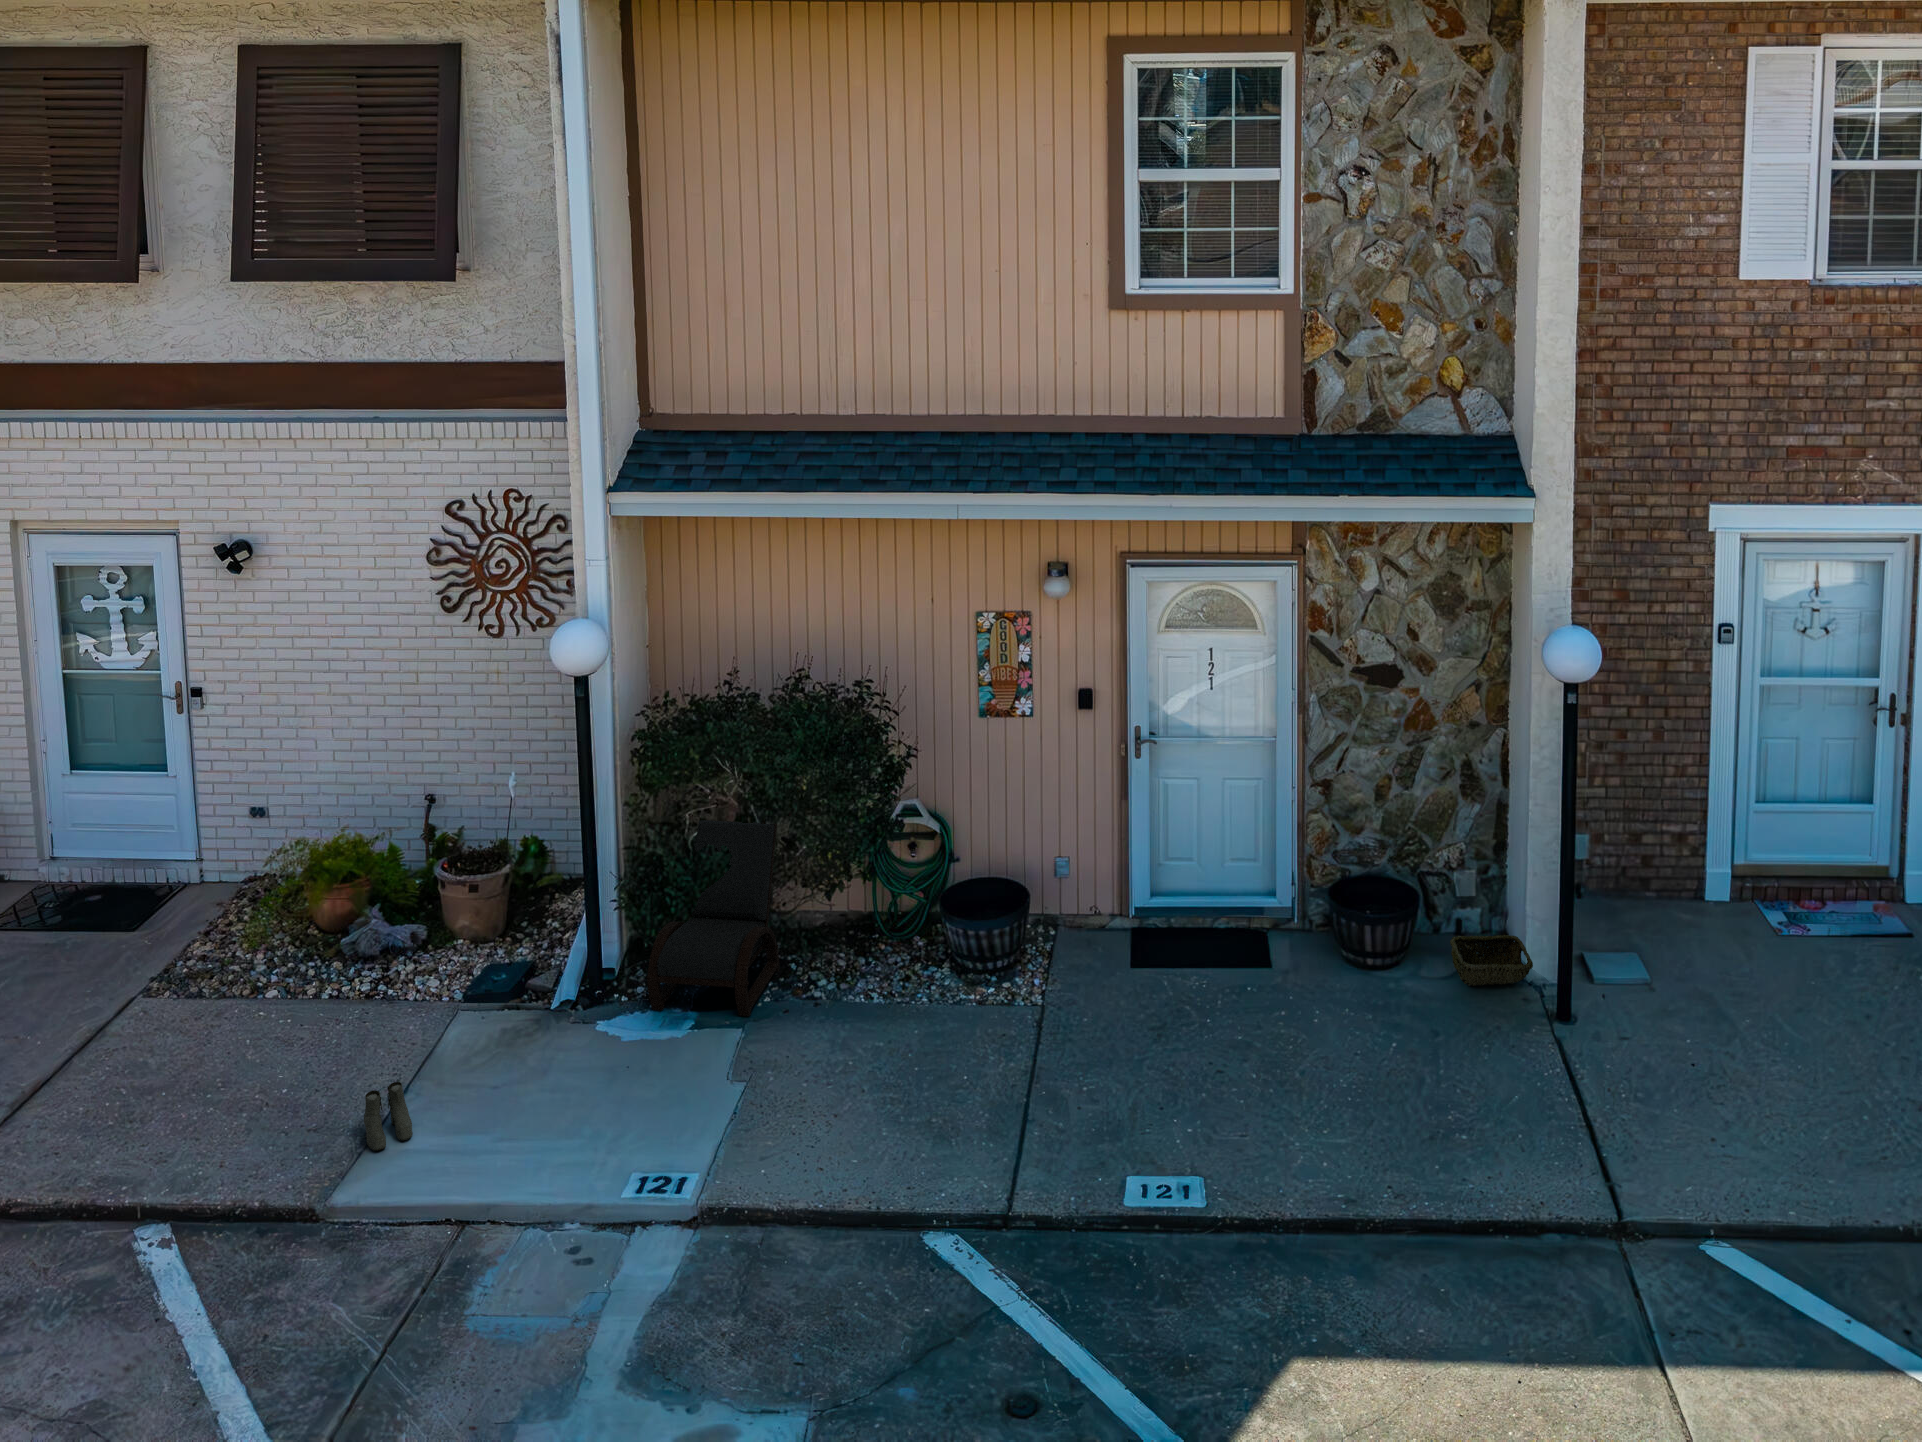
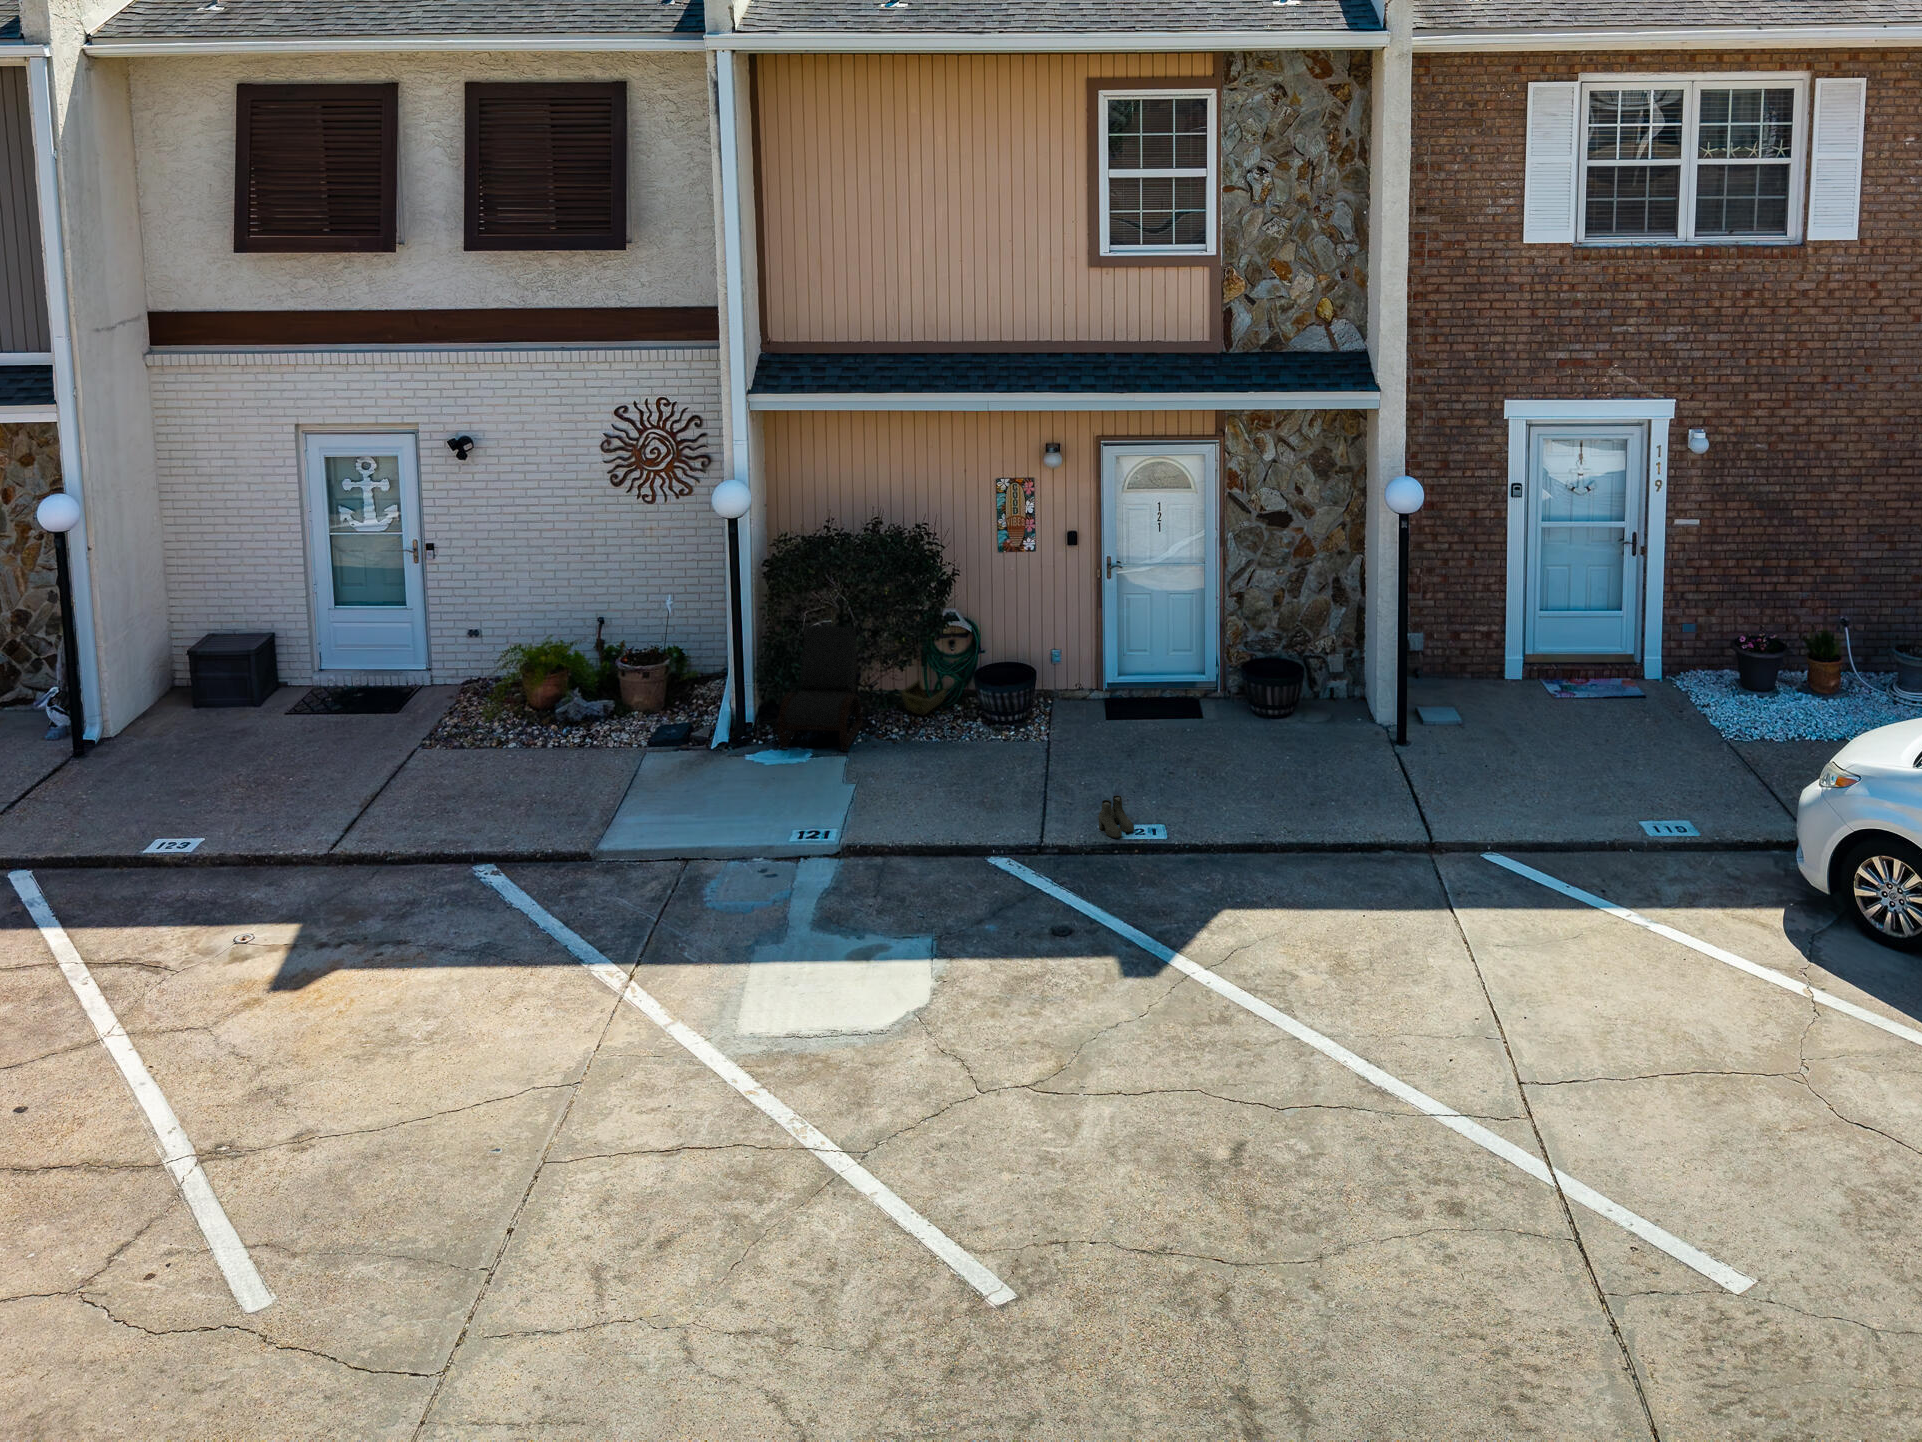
woven basket: present [1450,935,1533,986] -> present [902,680,946,715]
boots: present [364,1082,413,1151] -> present [1098,795,1134,838]

